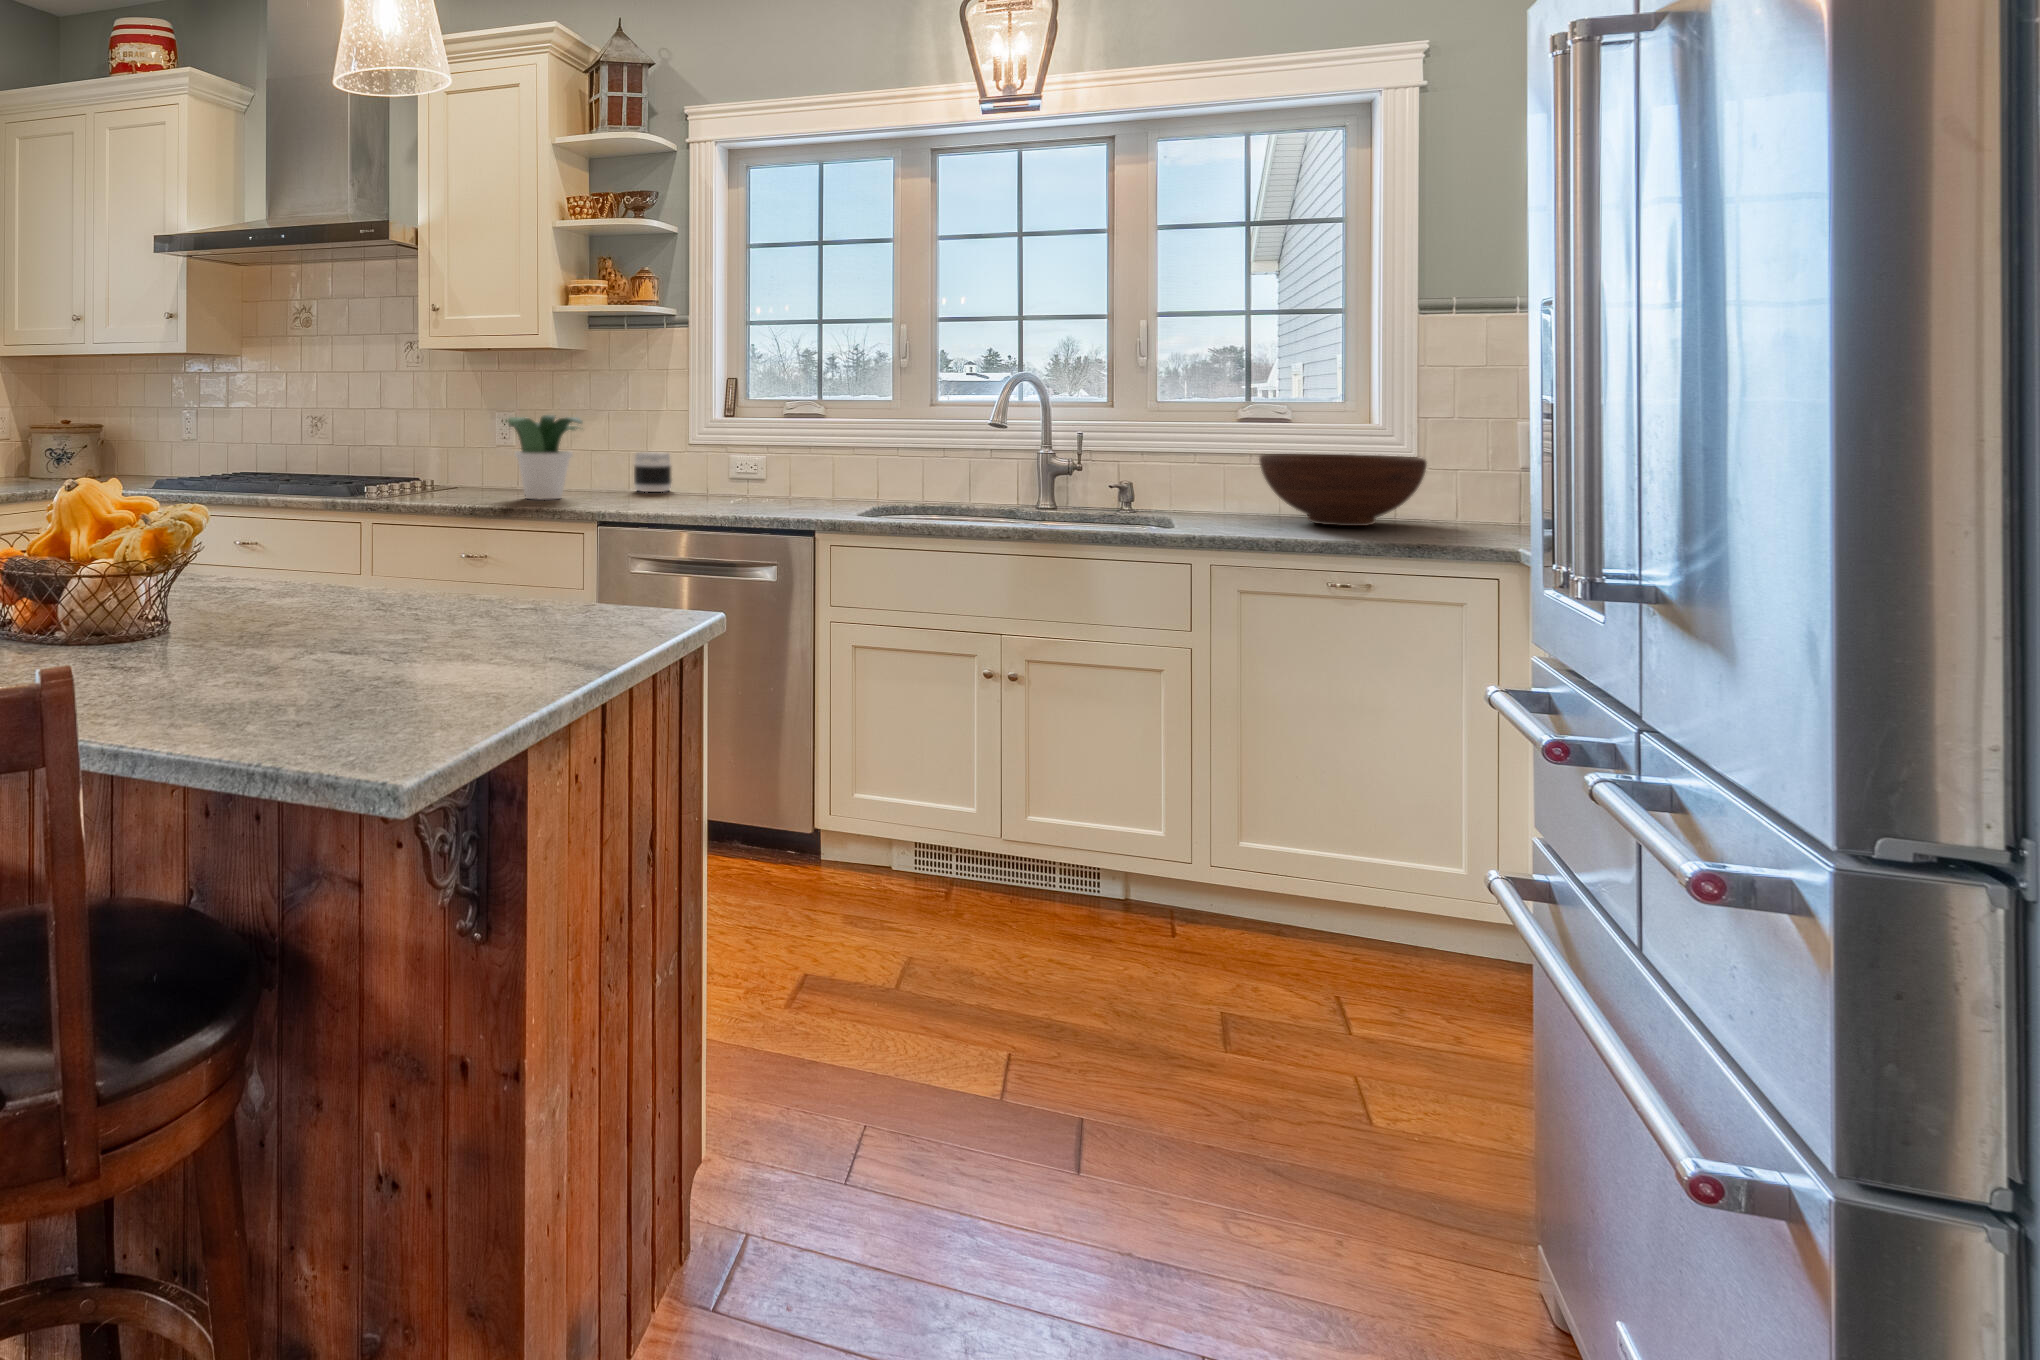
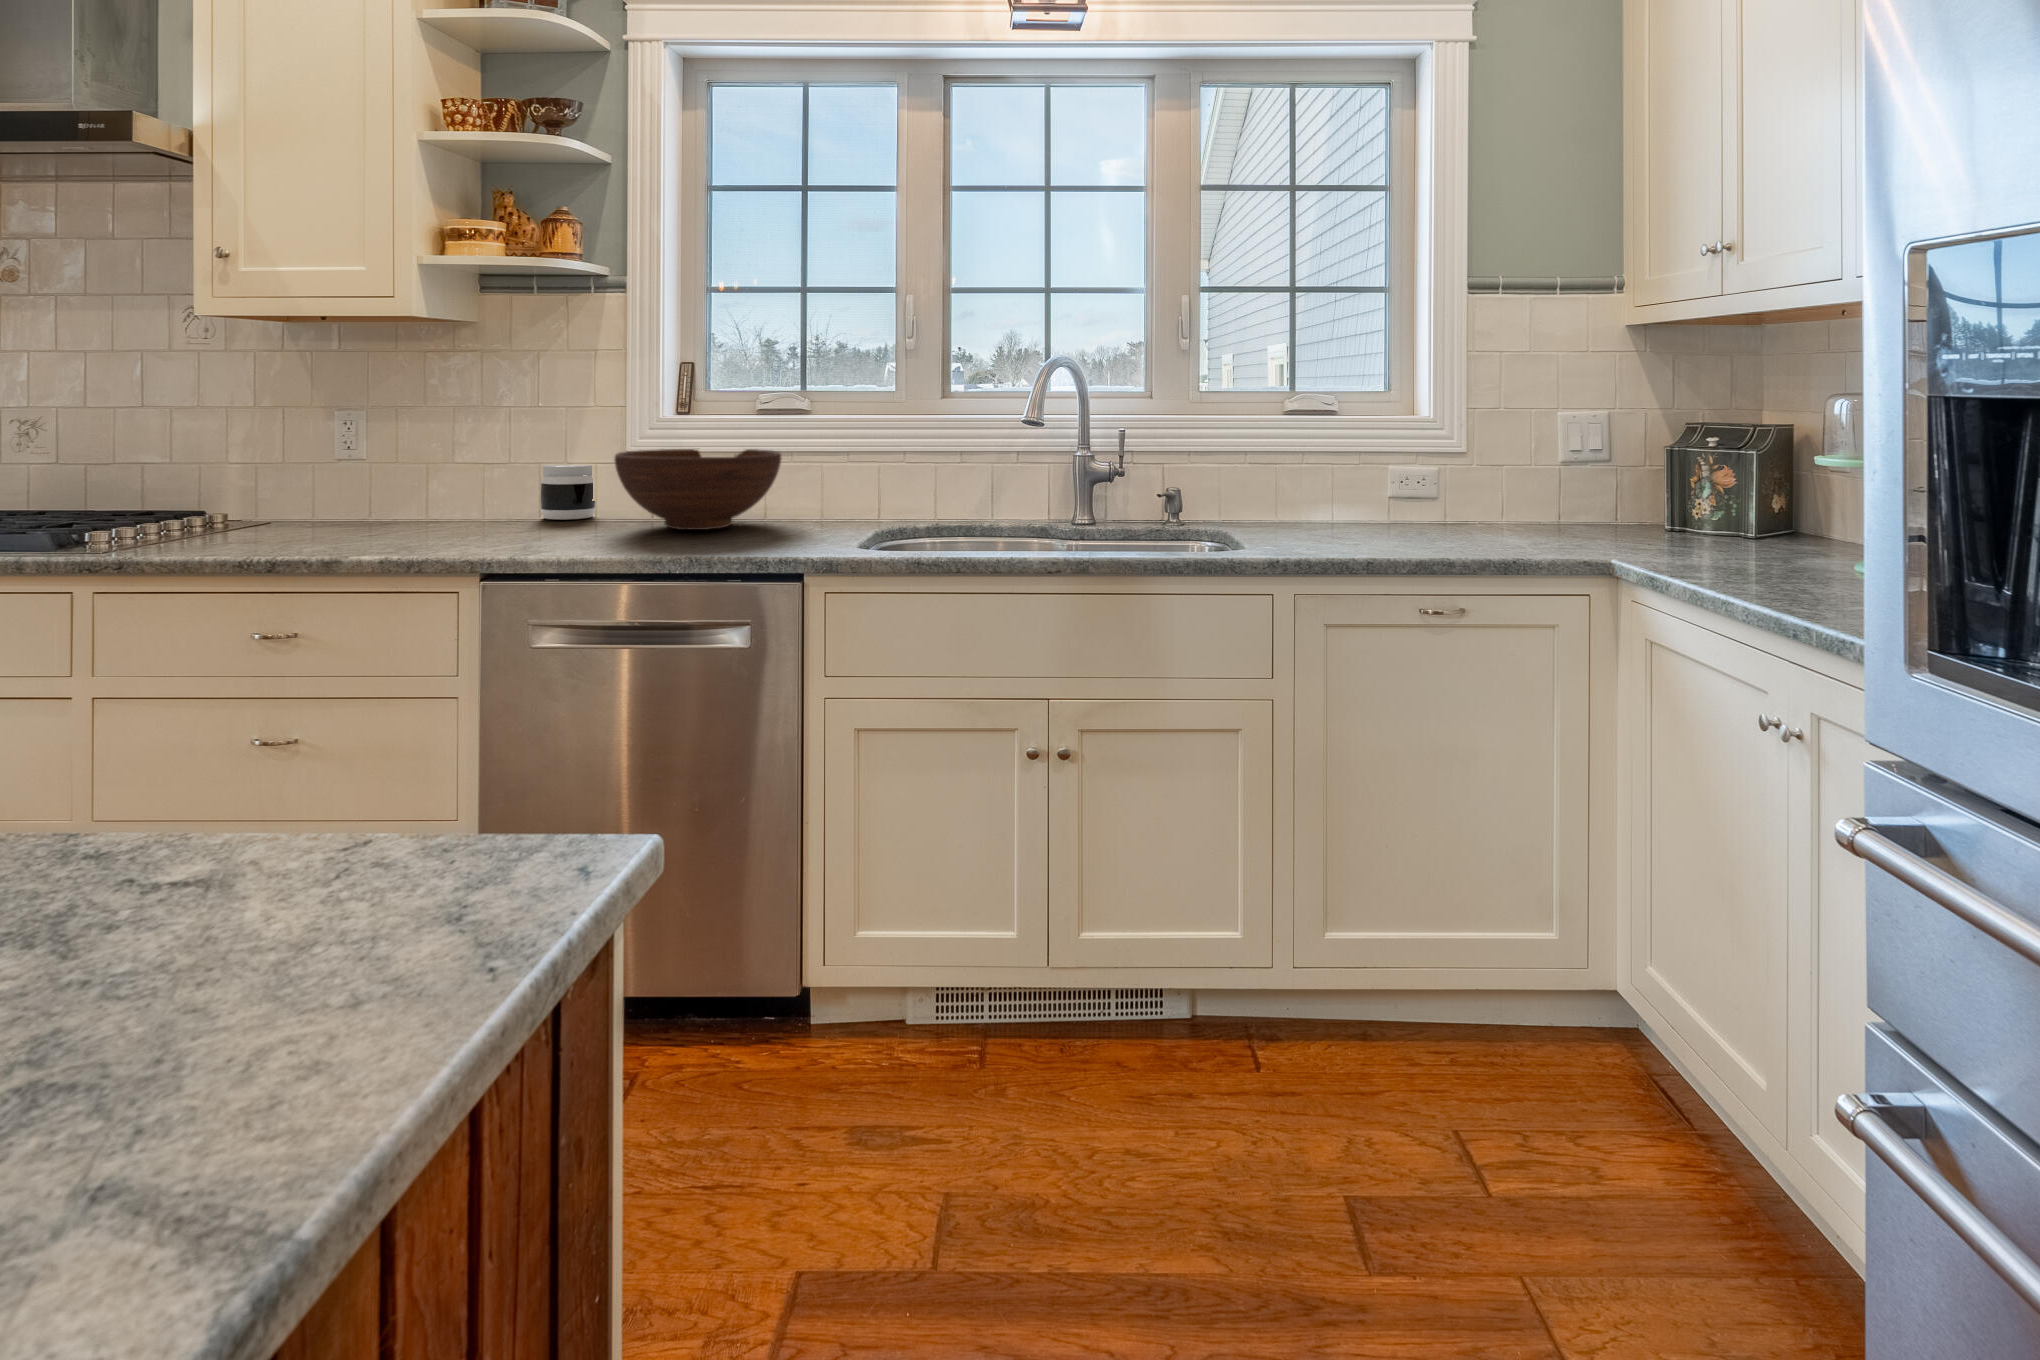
potted plant: present [506,415,582,499] -> none [331,414,465,539]
fruit bowl: present [1259,454,1427,526] -> present [615,449,781,530]

